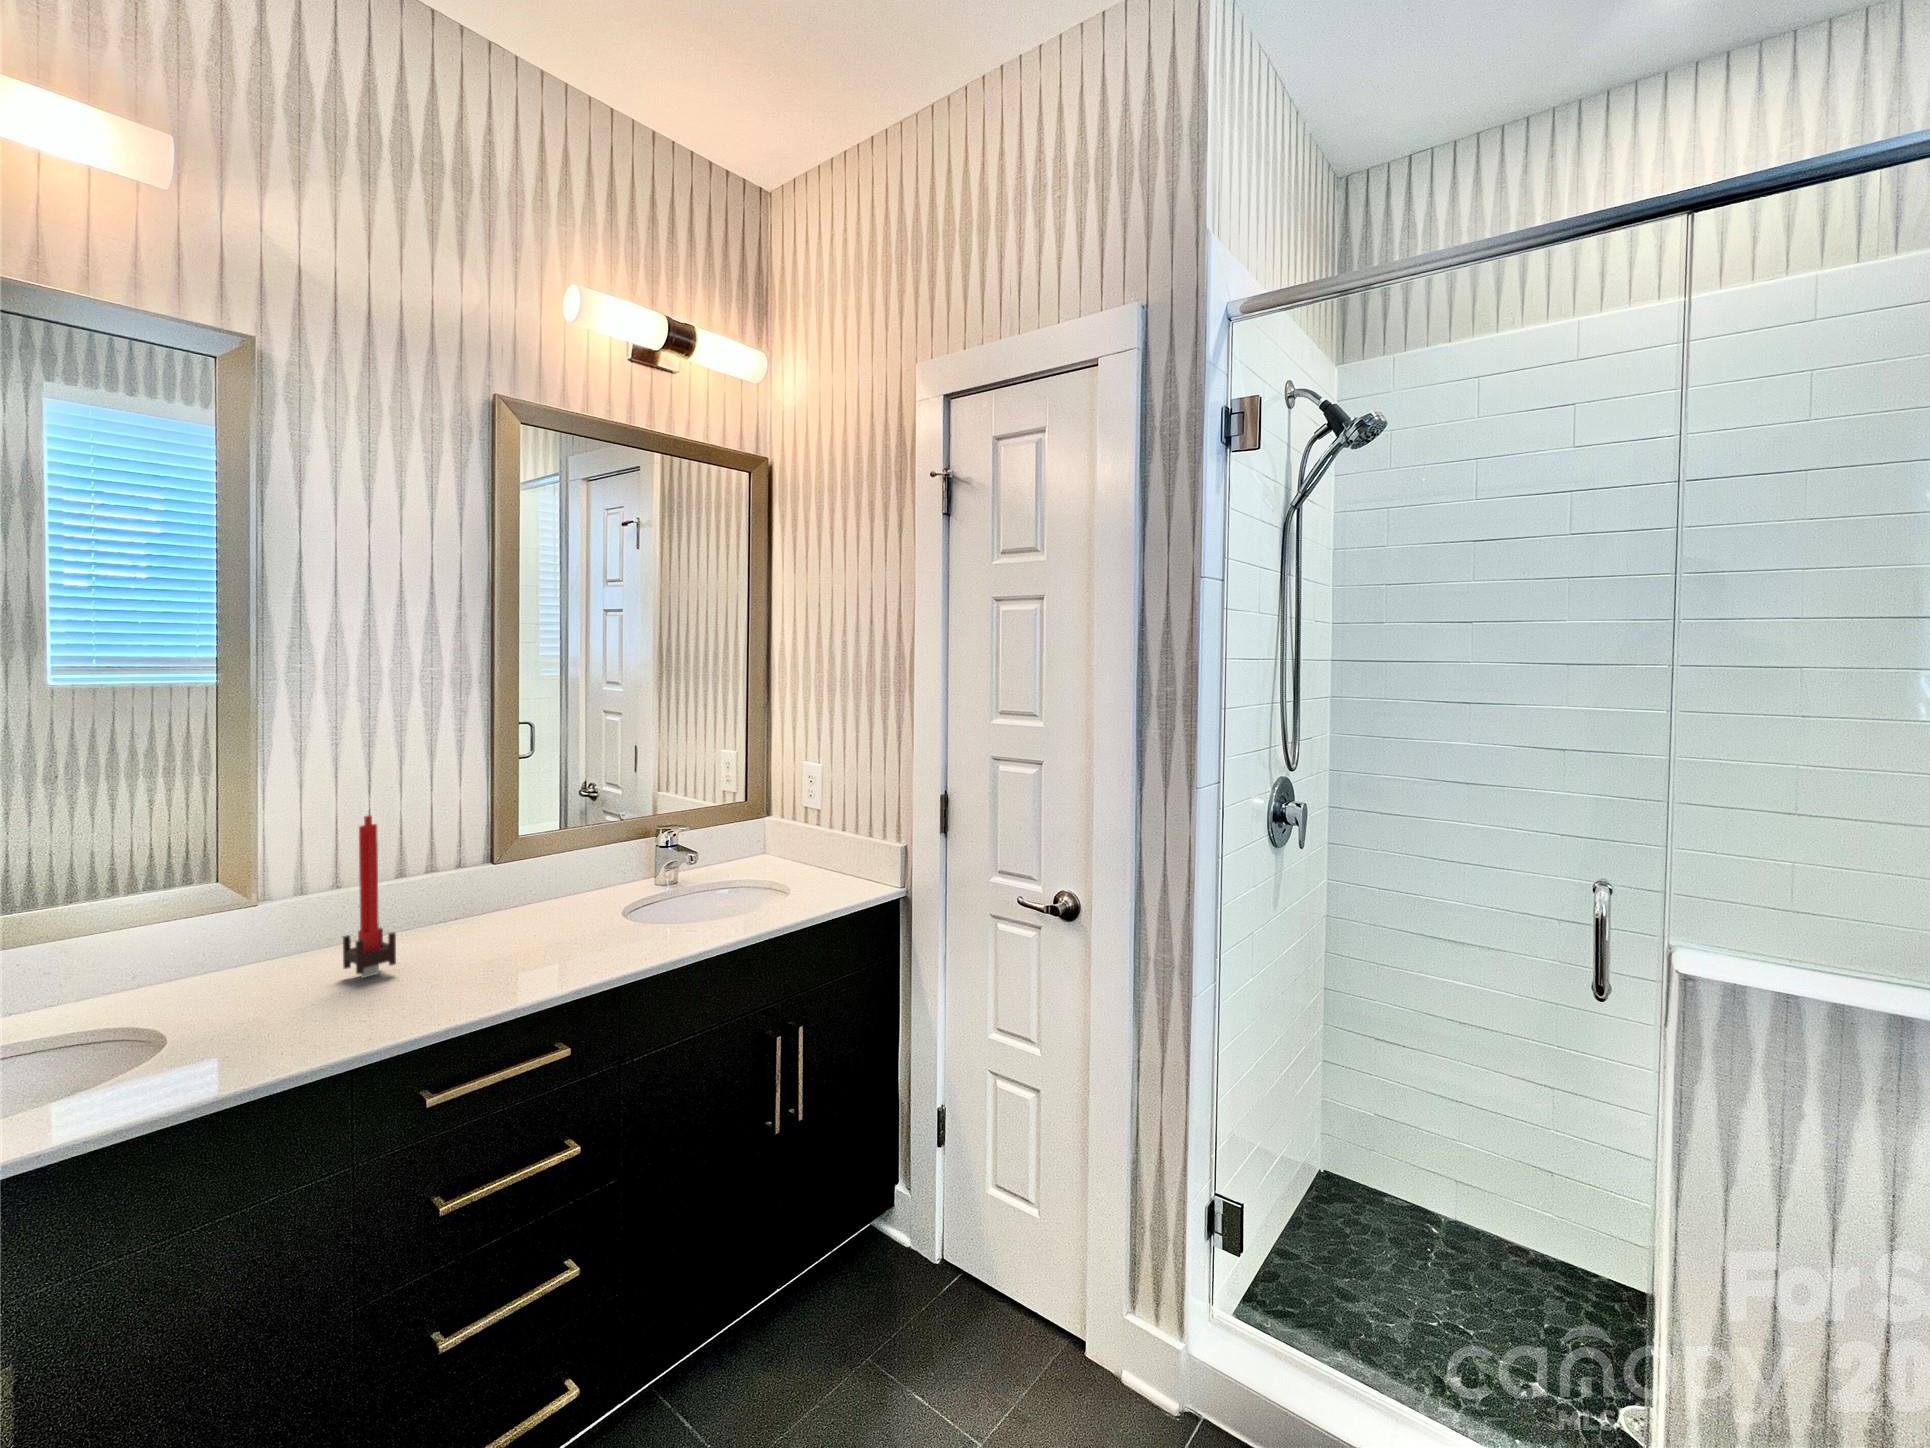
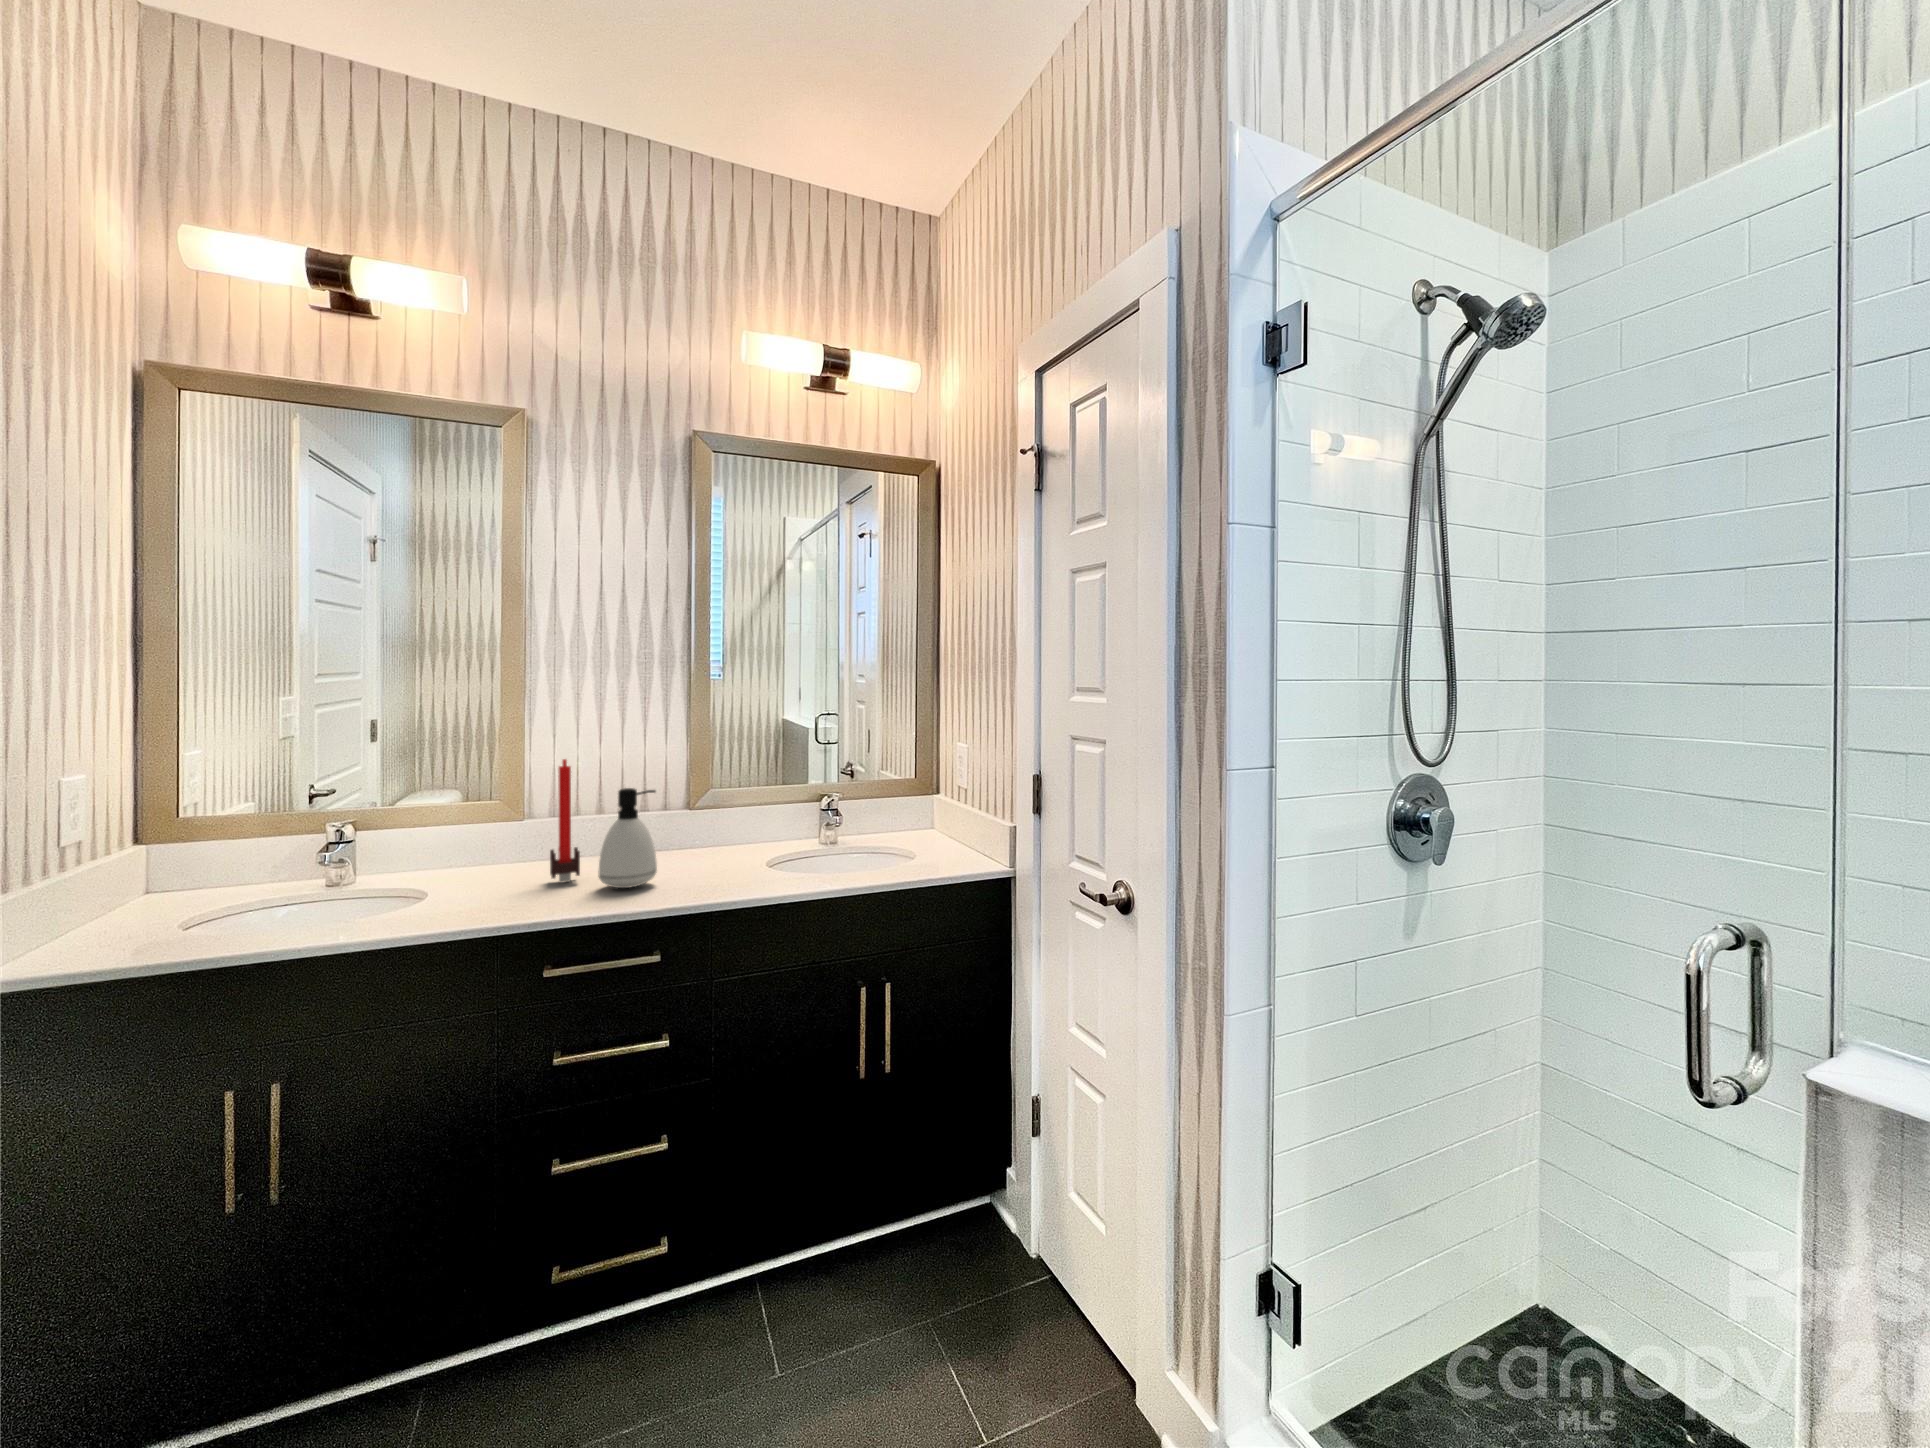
soap dispenser: none [437,845,516,972] -> present [598,788,657,888]

